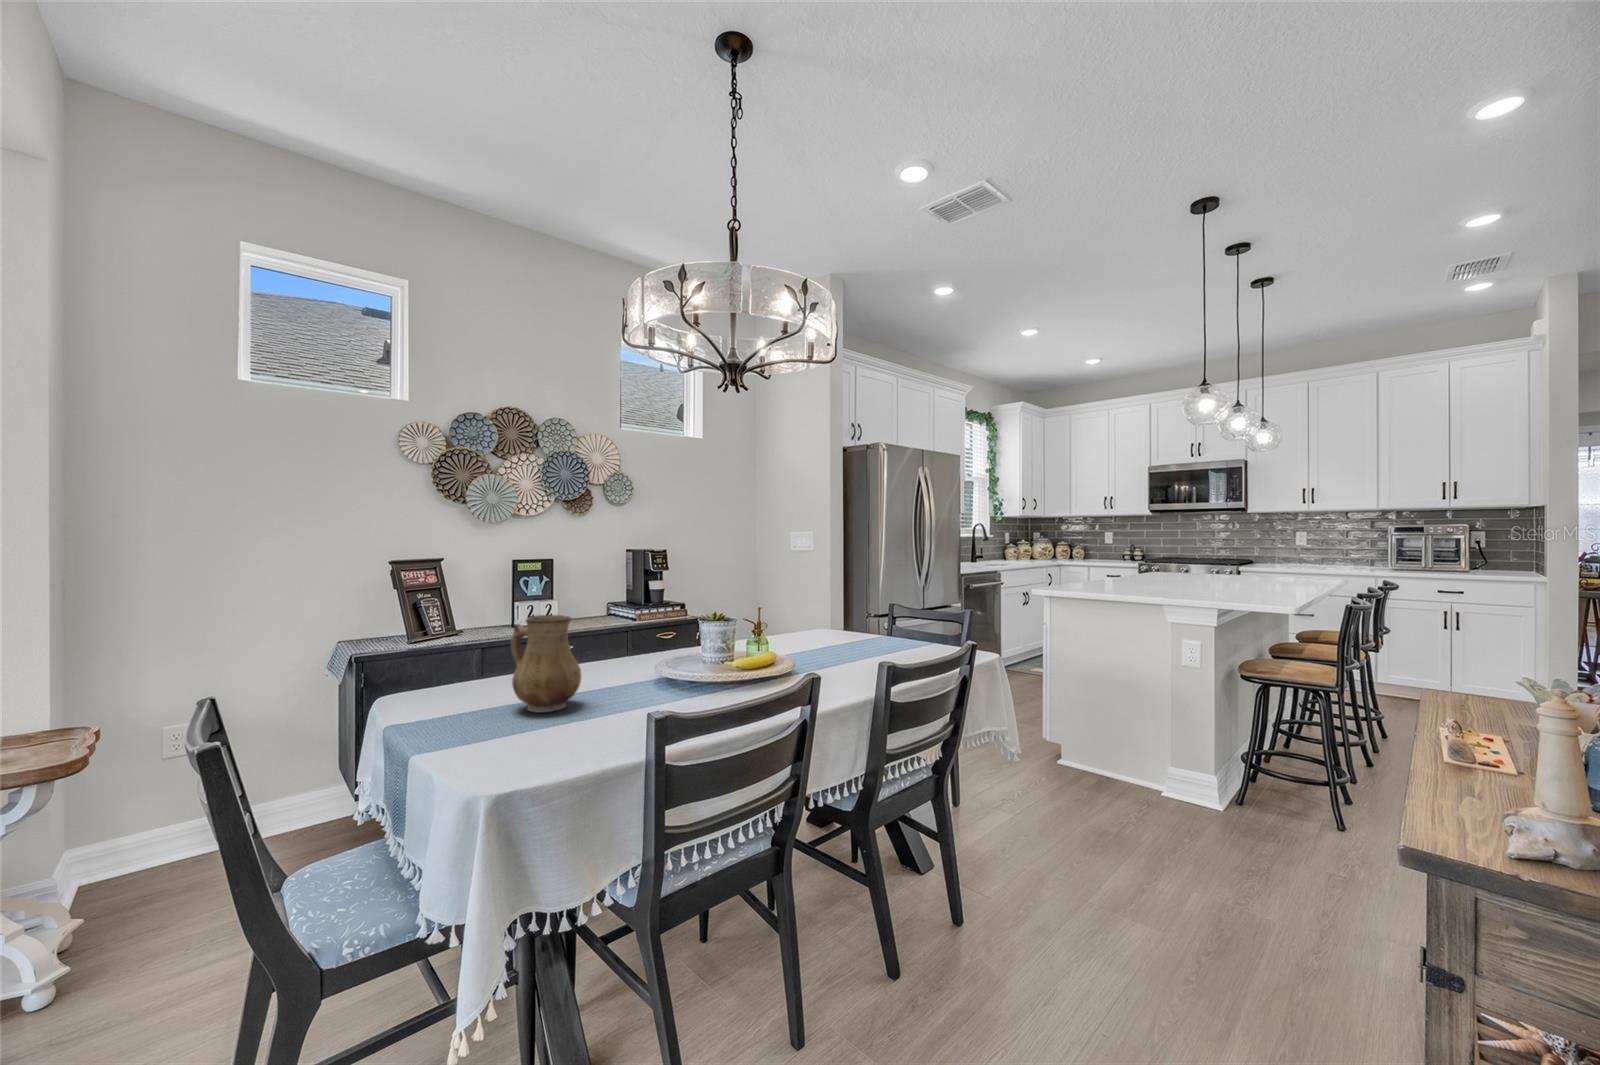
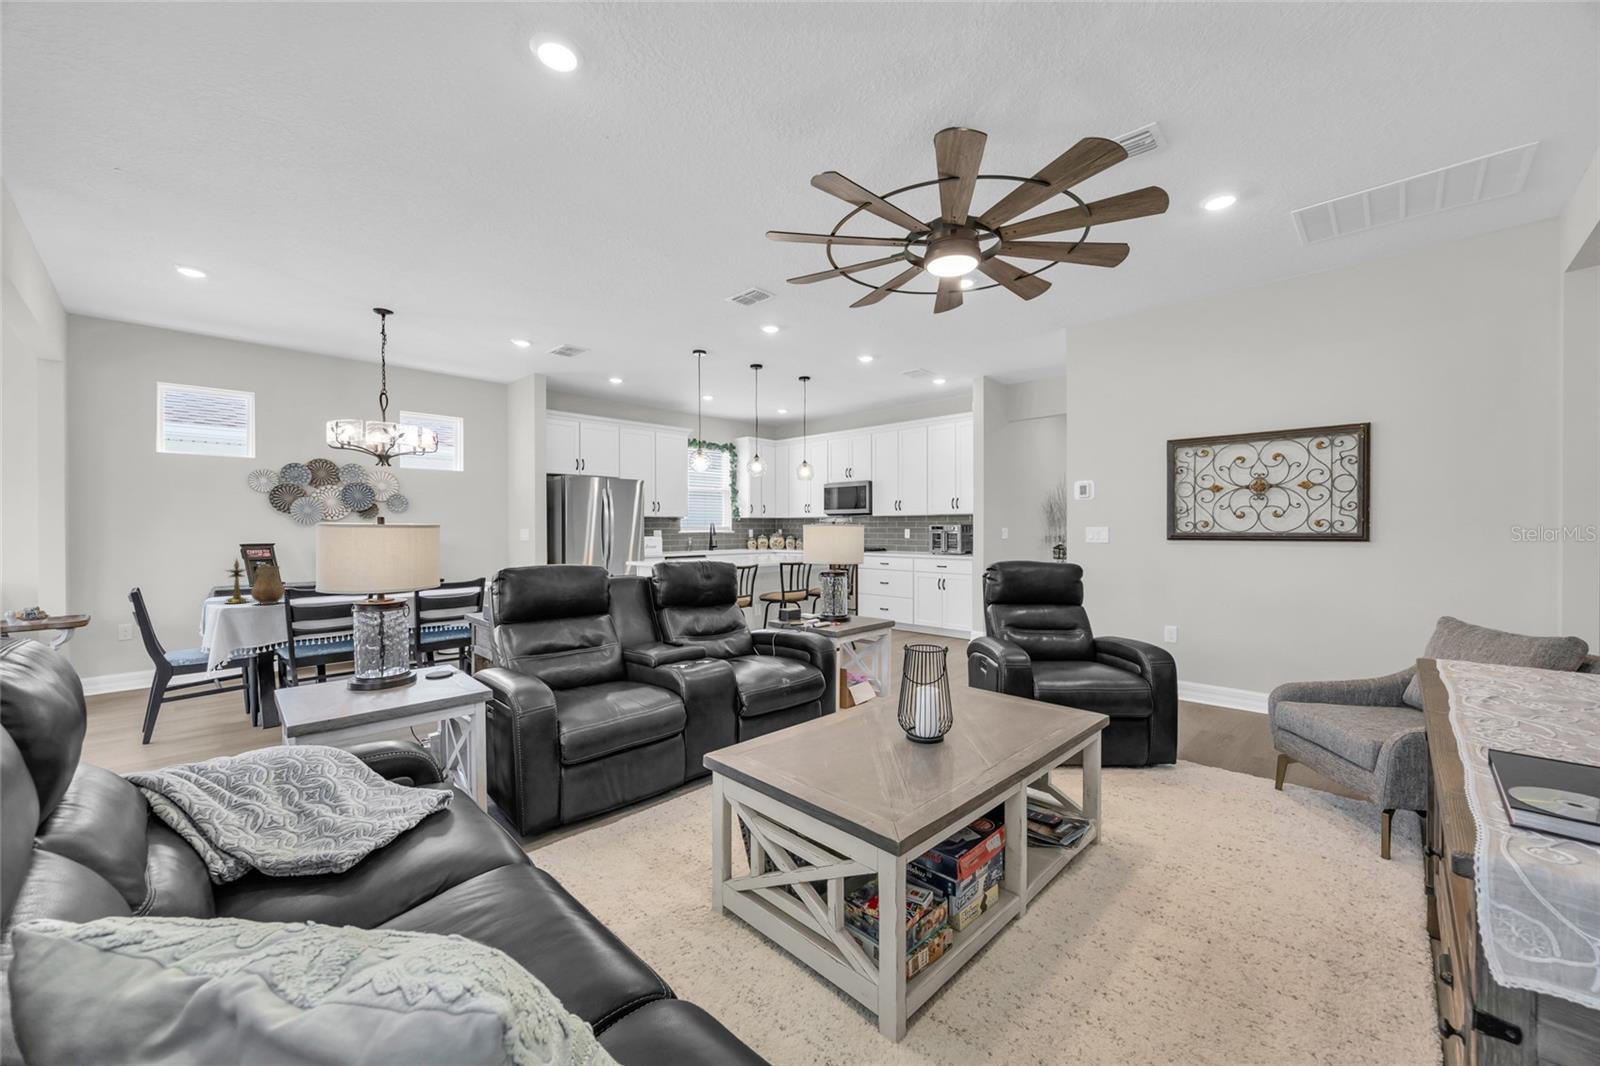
candlestick: none [440,596,489,708] -> present [227,560,247,604]

